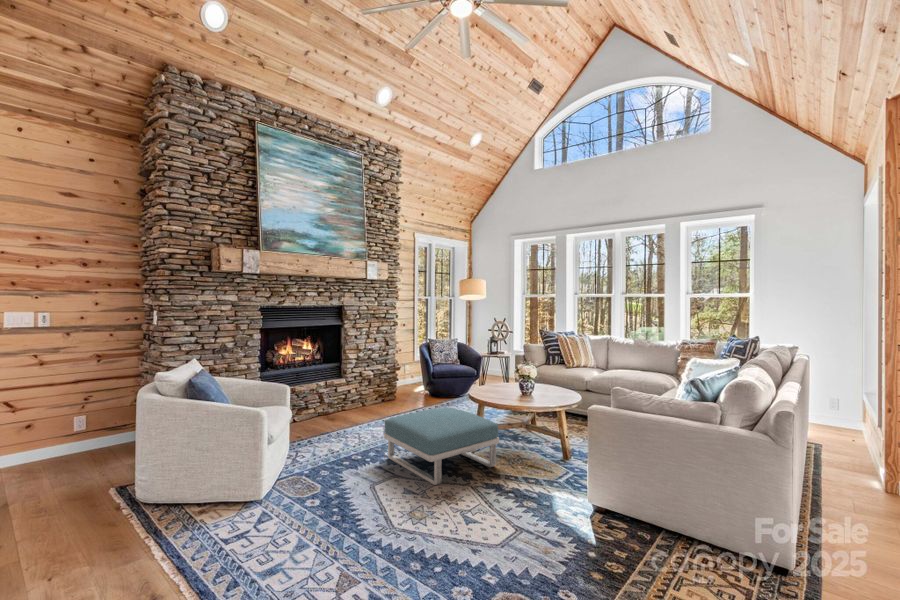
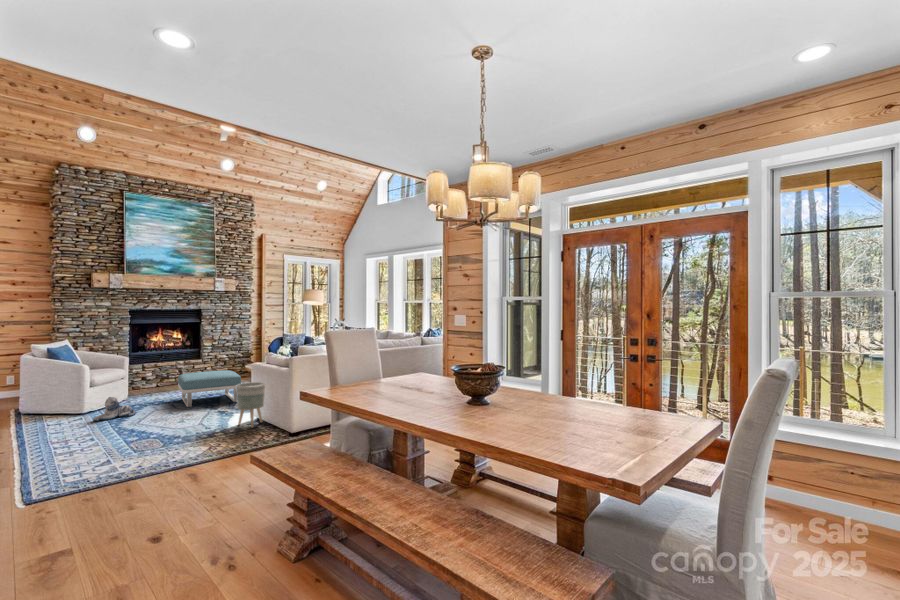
planter: none [640,464,701,570] -> present [236,382,265,427]
plush toy: none [321,486,374,543] -> present [93,397,136,421]

